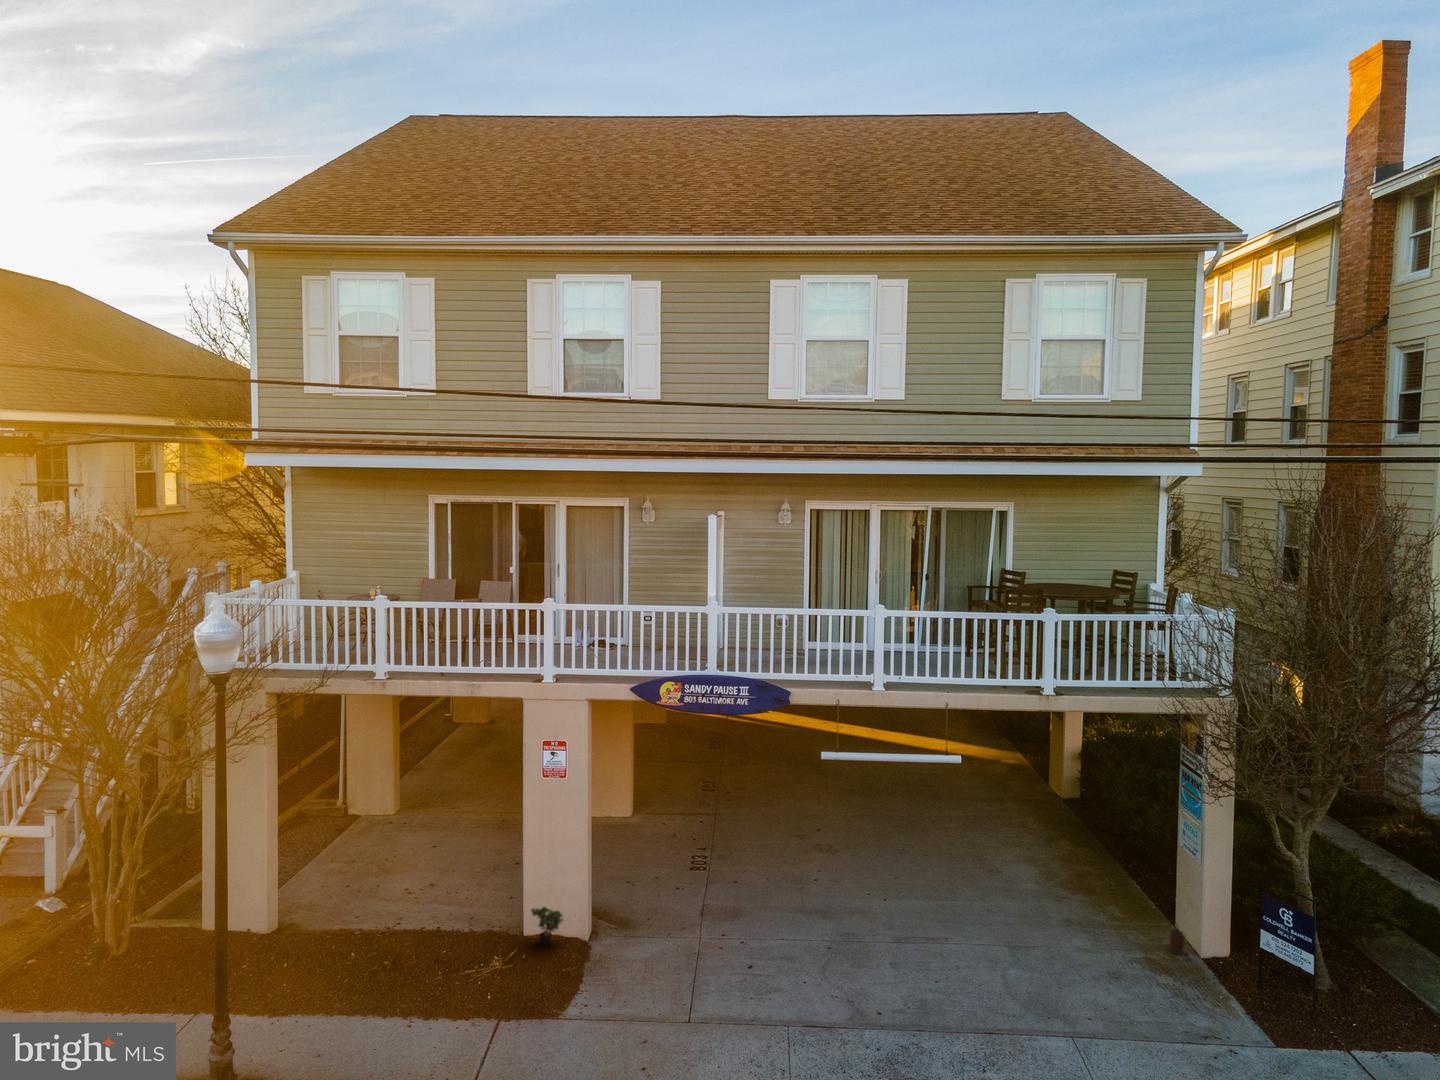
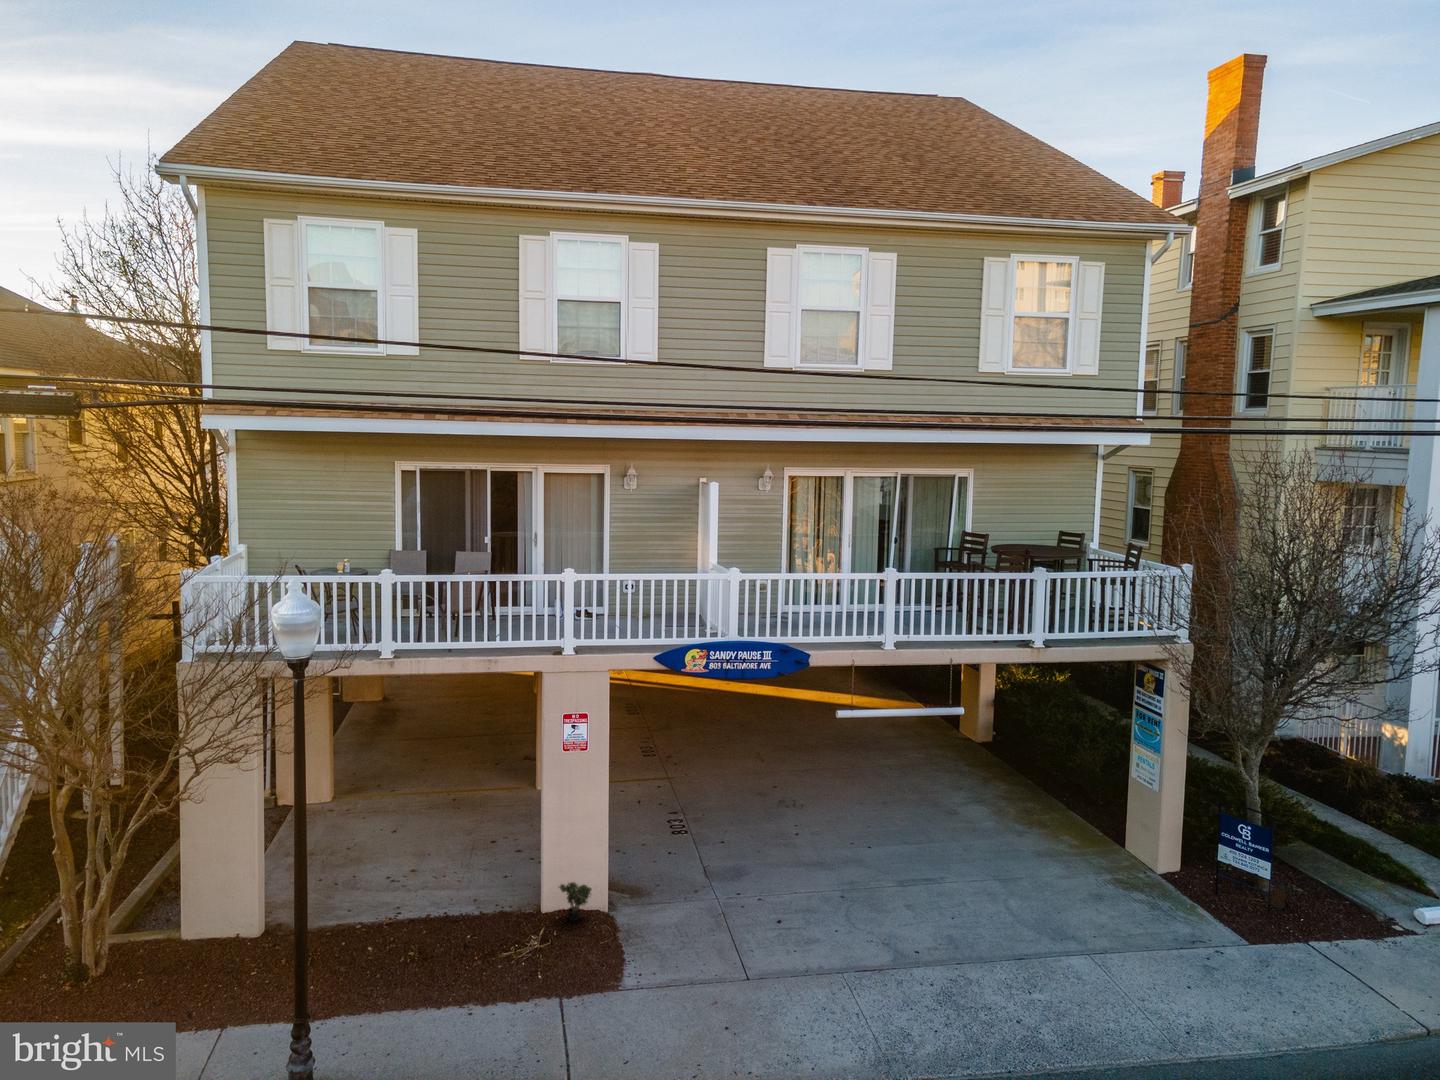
watering can: present [1168,920,1186,955] -> present [1268,881,1289,909]

